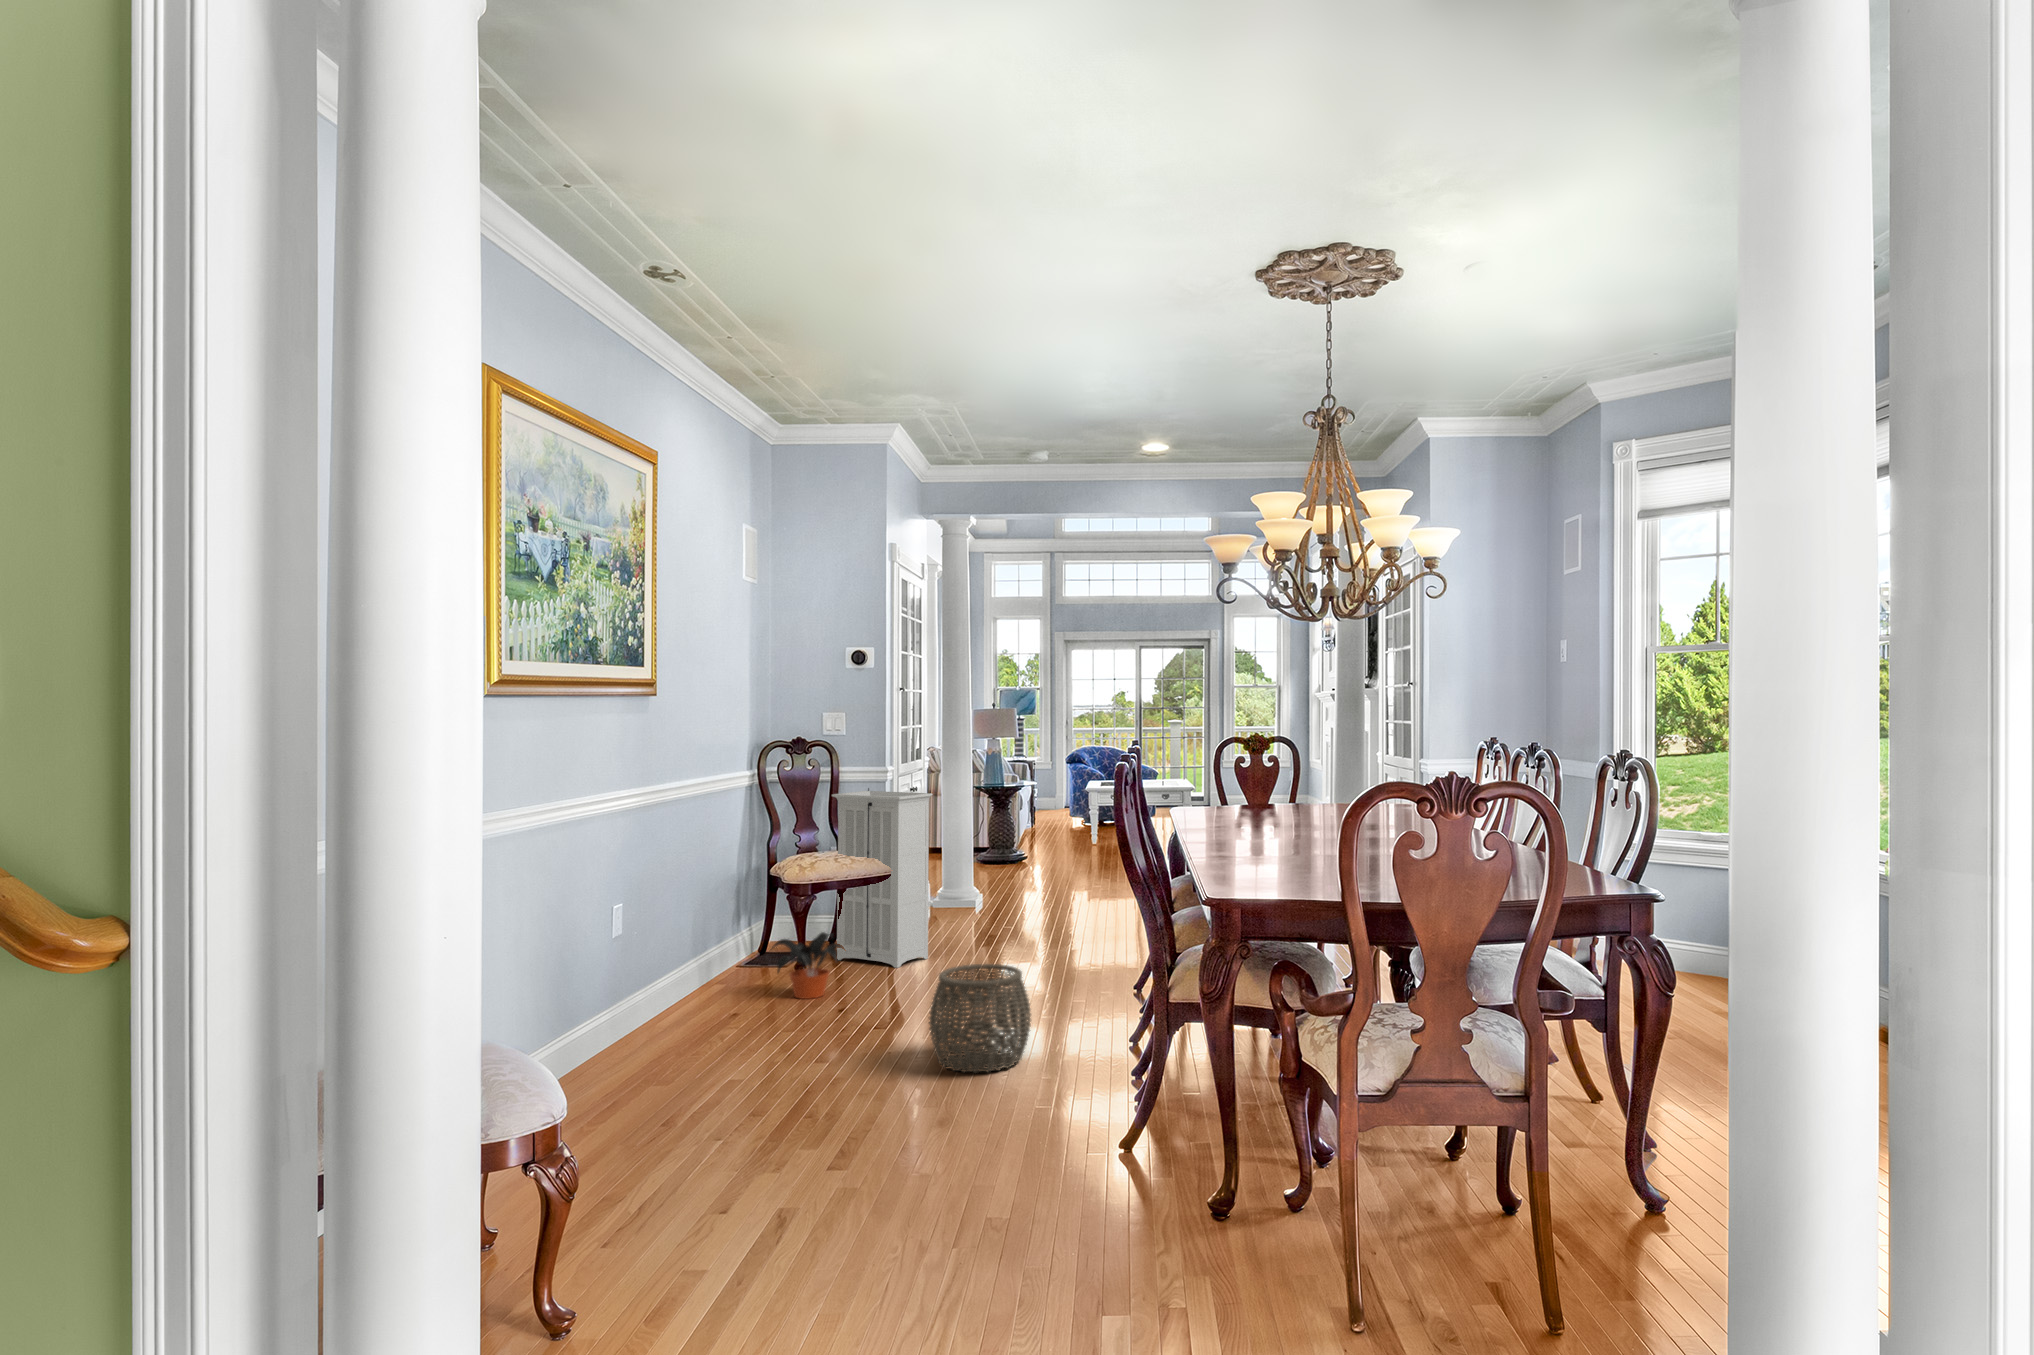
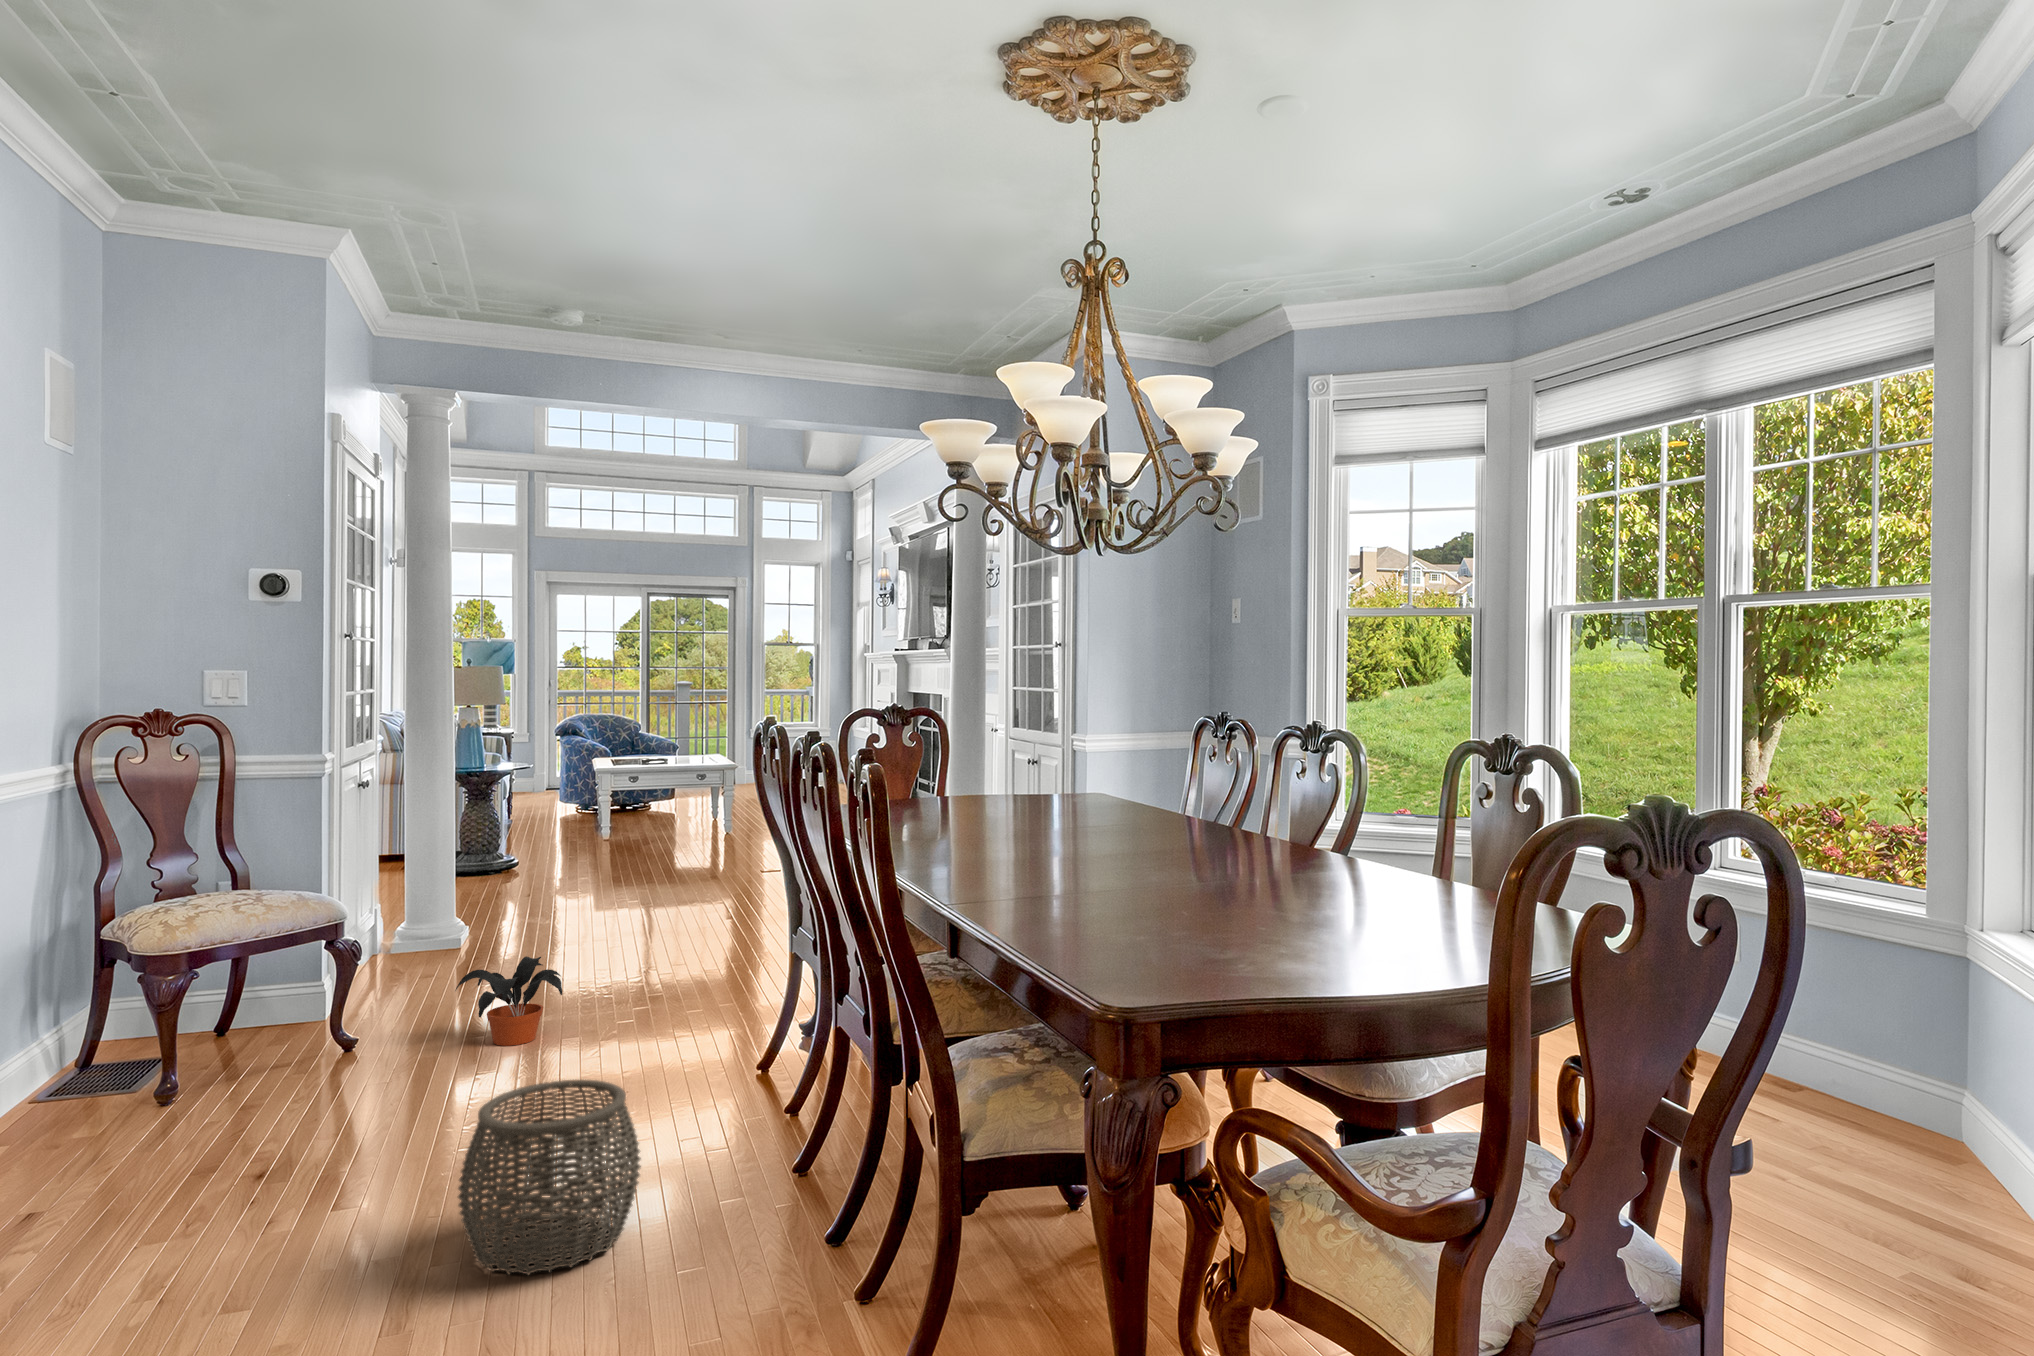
storage cabinet: present [832,788,933,968] -> none [229,791,412,1069]
potted plant: present [774,932,843,999] -> present [455,956,562,1046]

